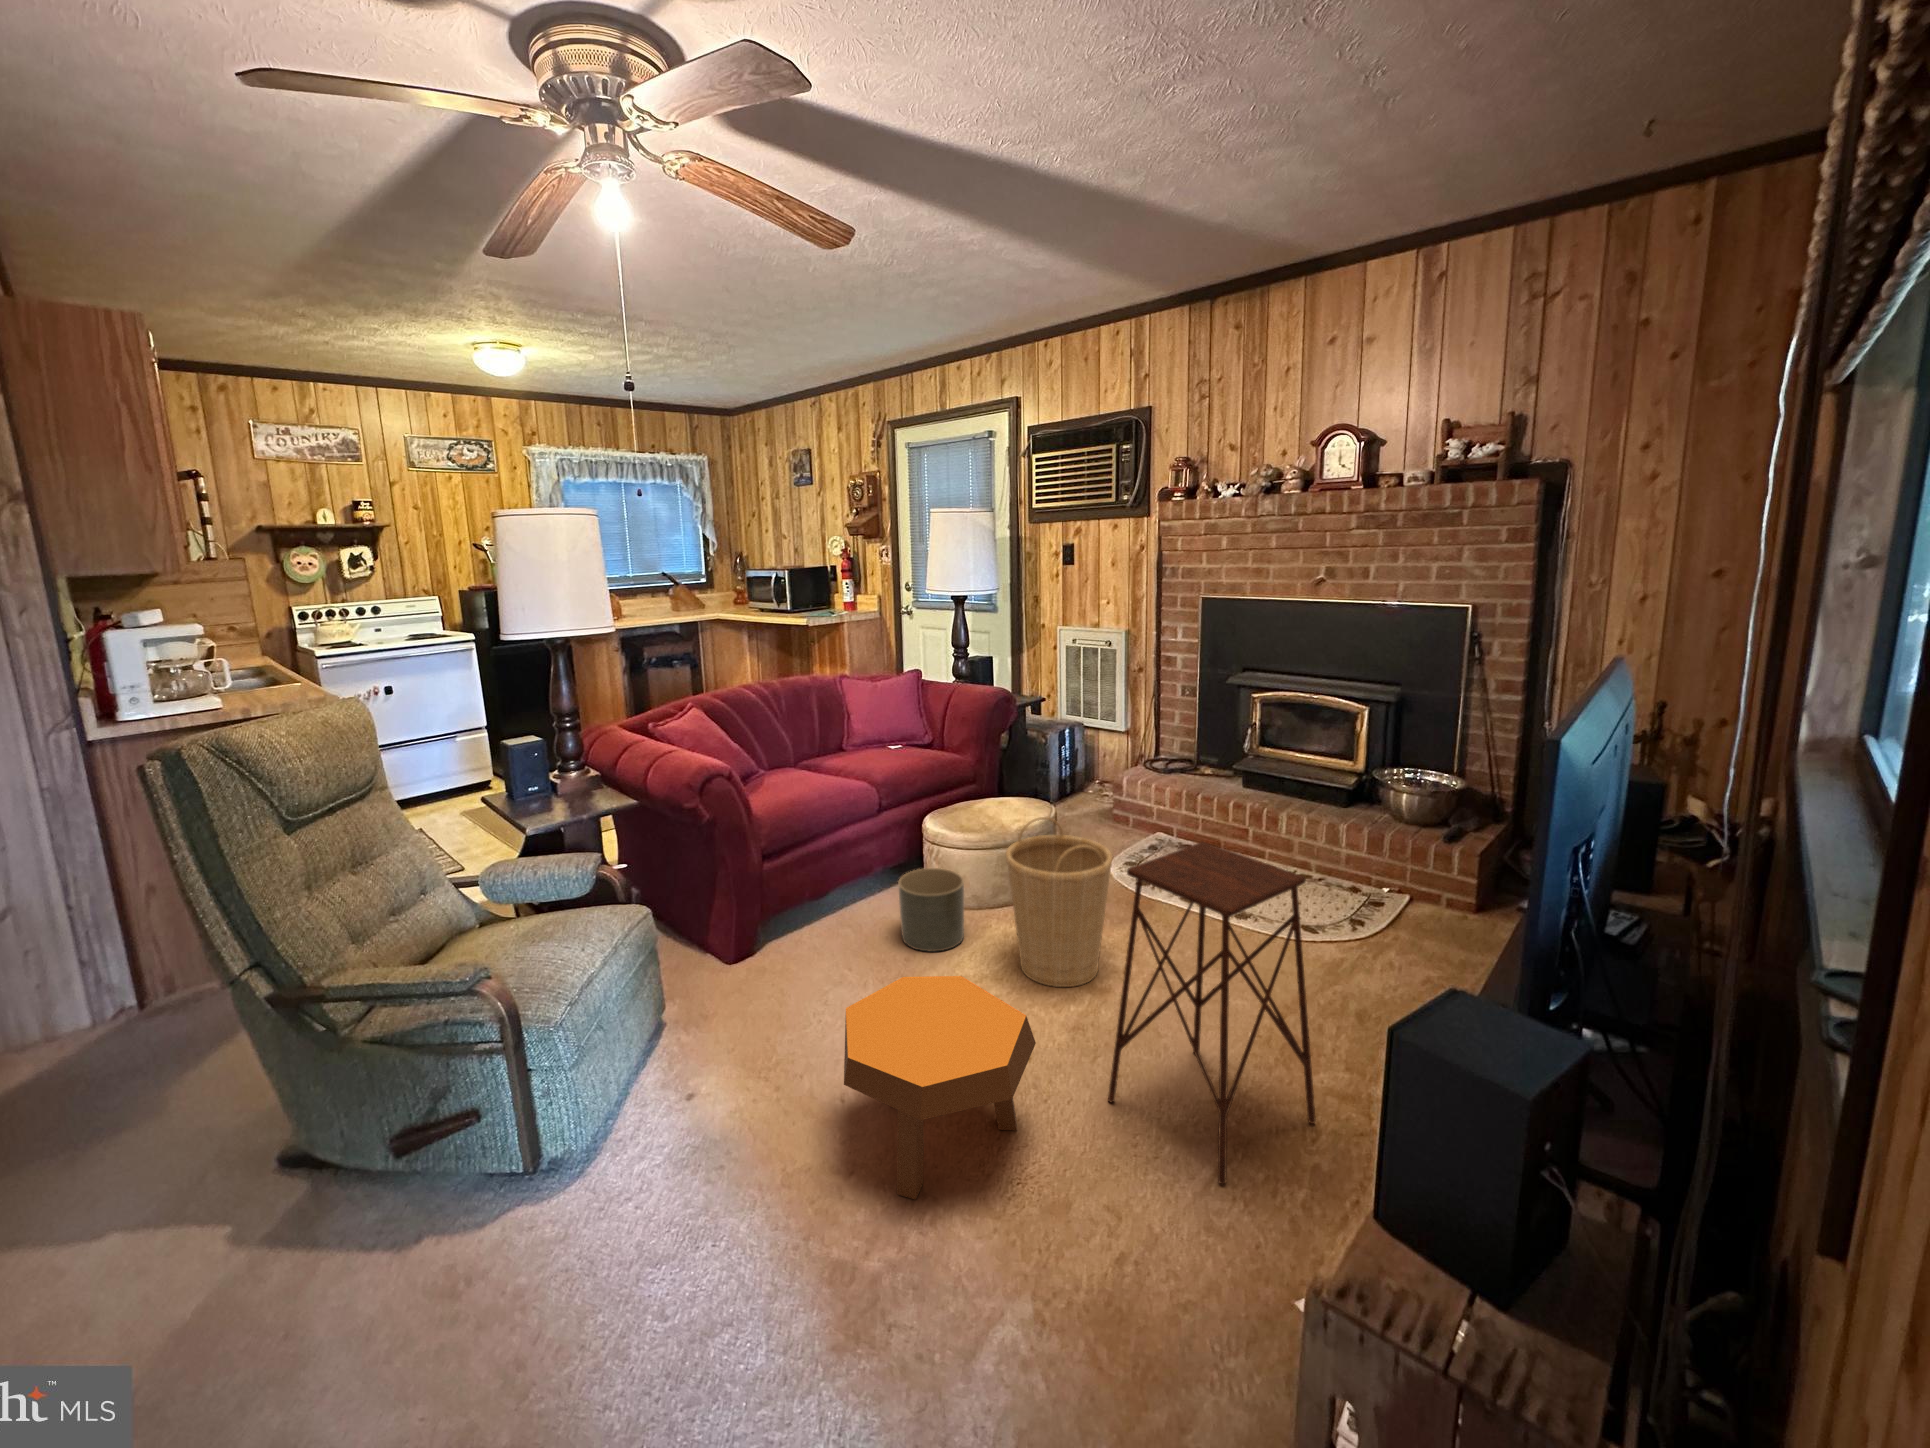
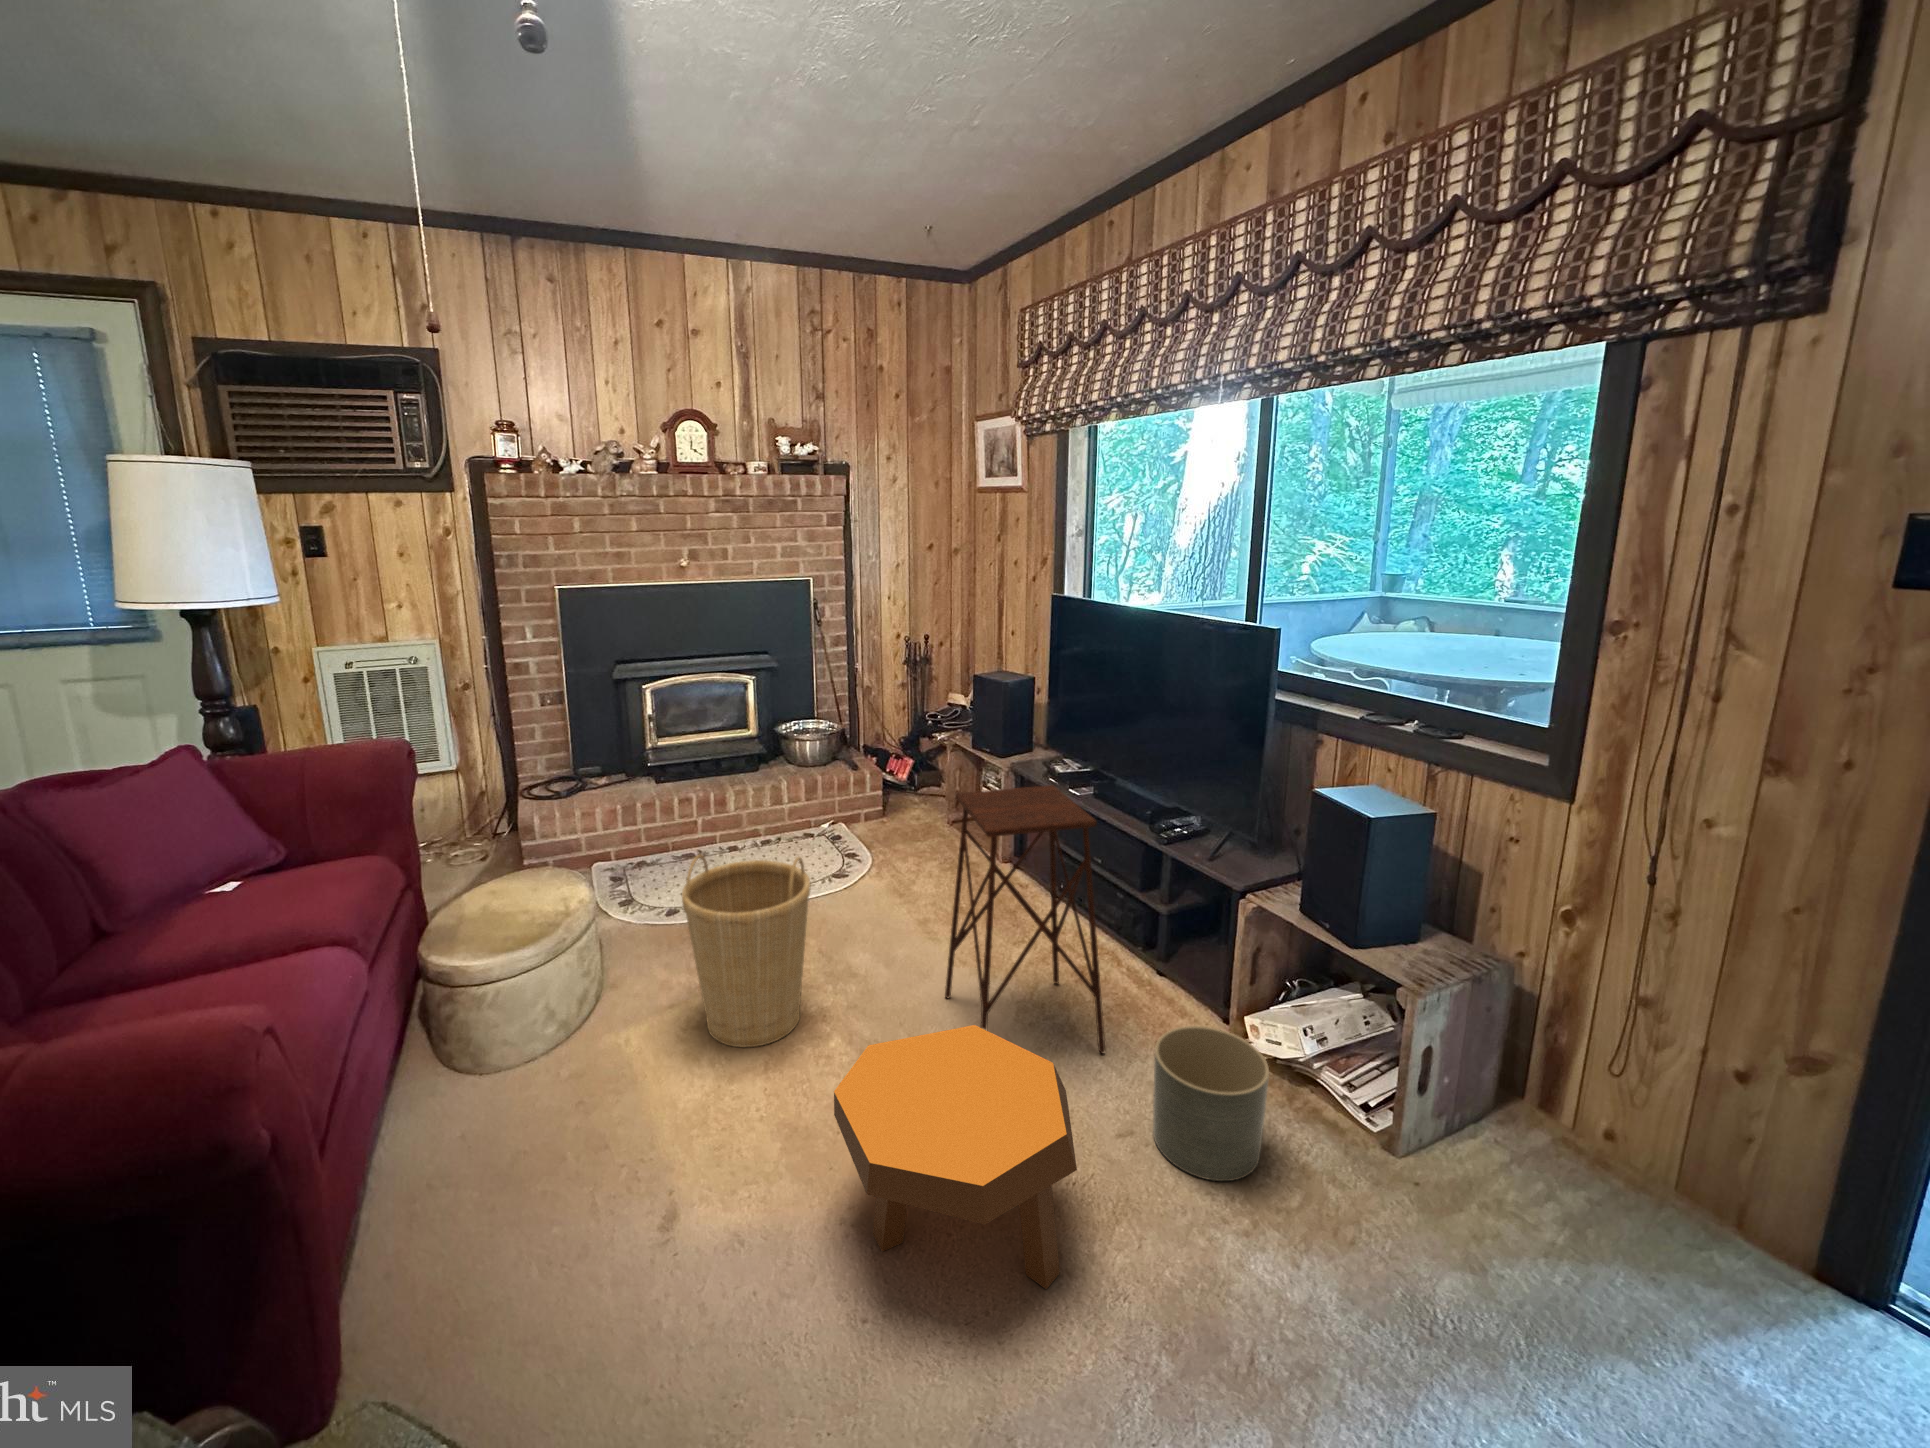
planter: present [898,868,964,952] -> present [1153,1026,1269,1181]

